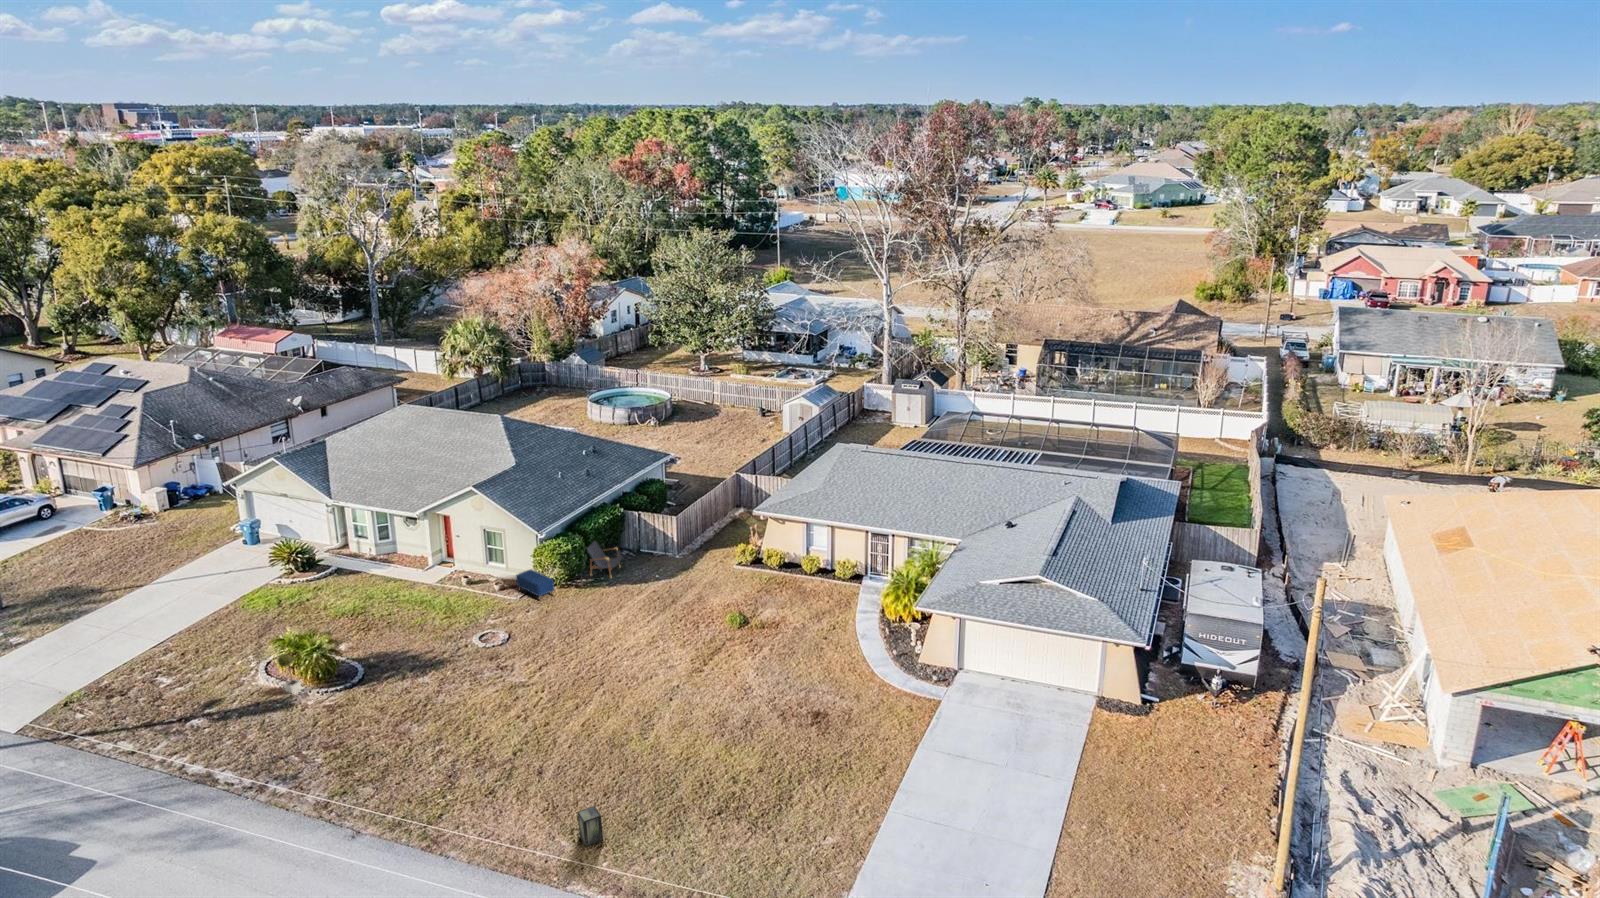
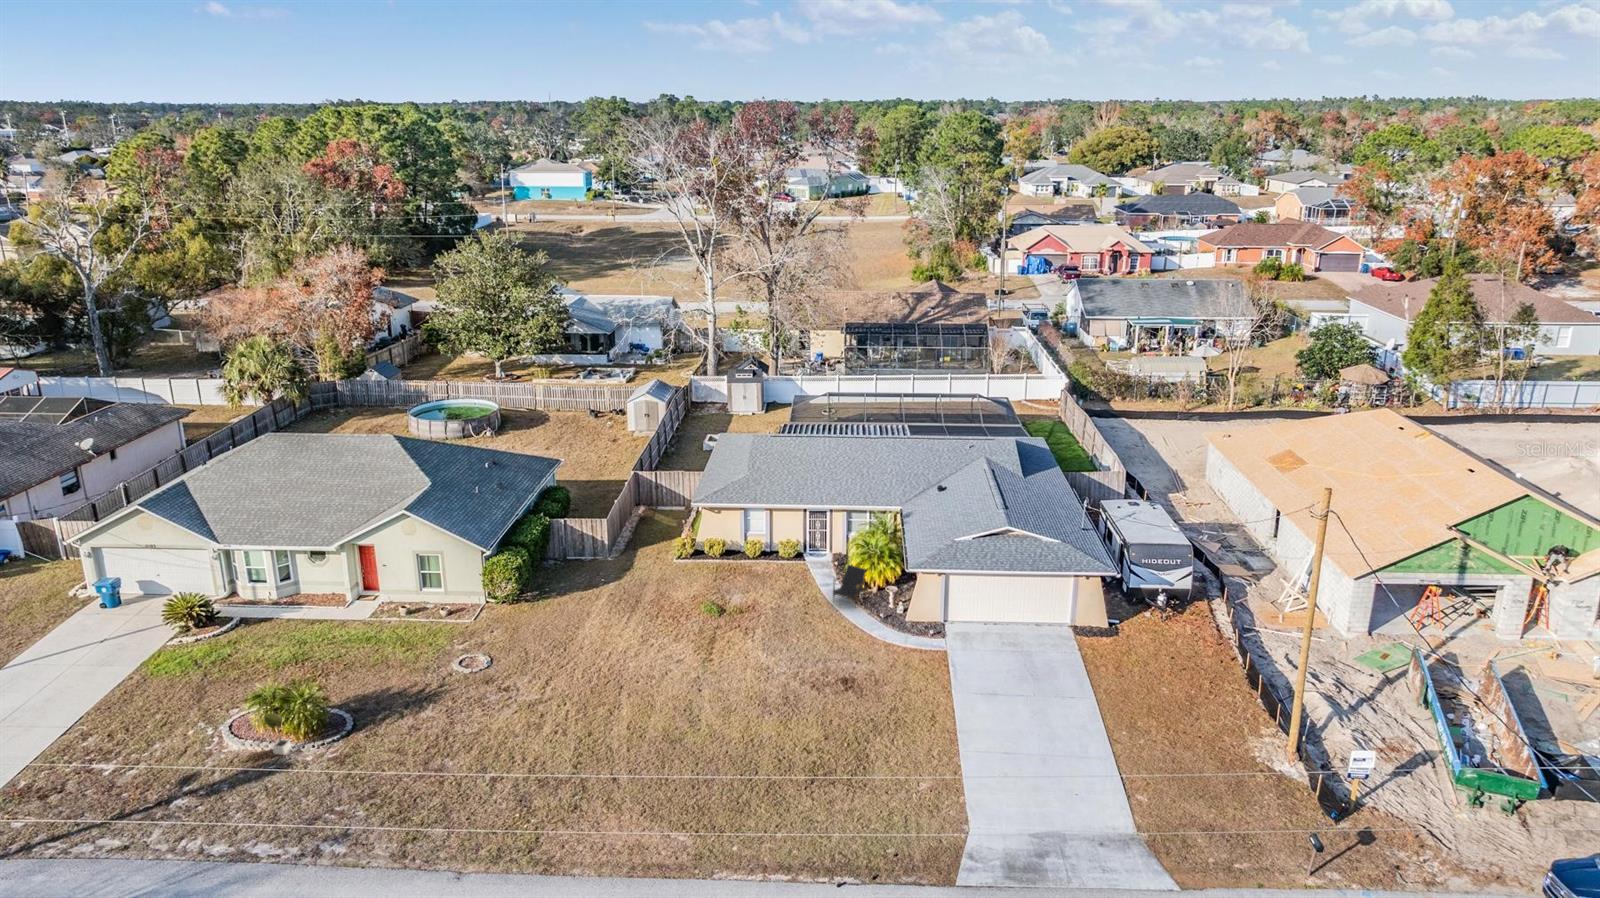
lounge chair: present [587,541,622,575] -> present [833,565,867,604]
bench: present [516,569,554,601] -> none [466,589,512,619]
storage box: present [577,806,603,847] -> none [696,794,722,835]

